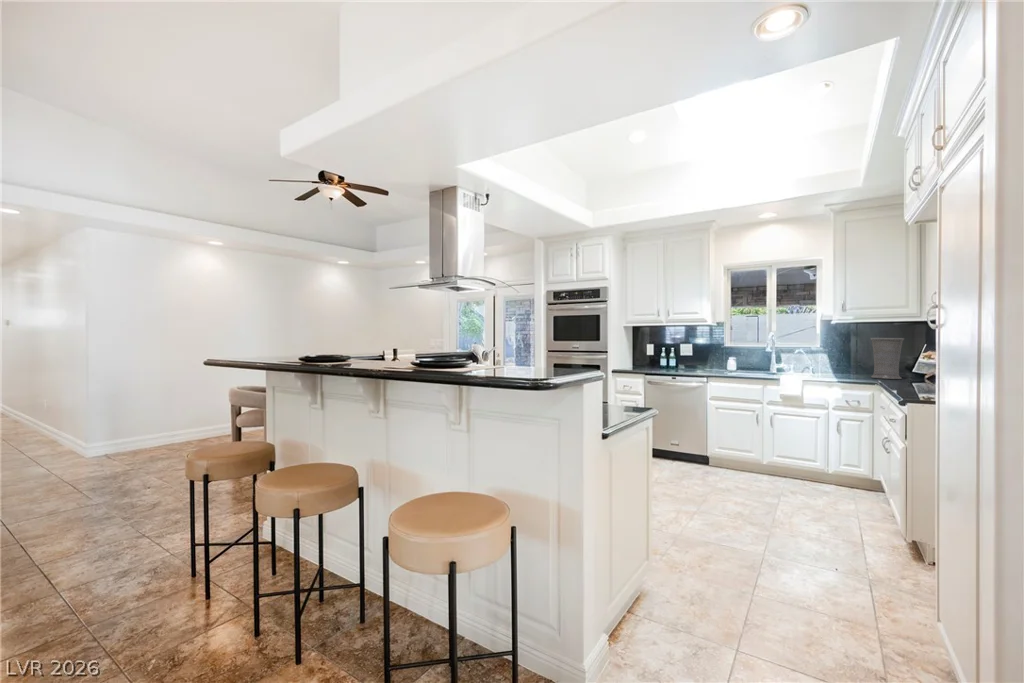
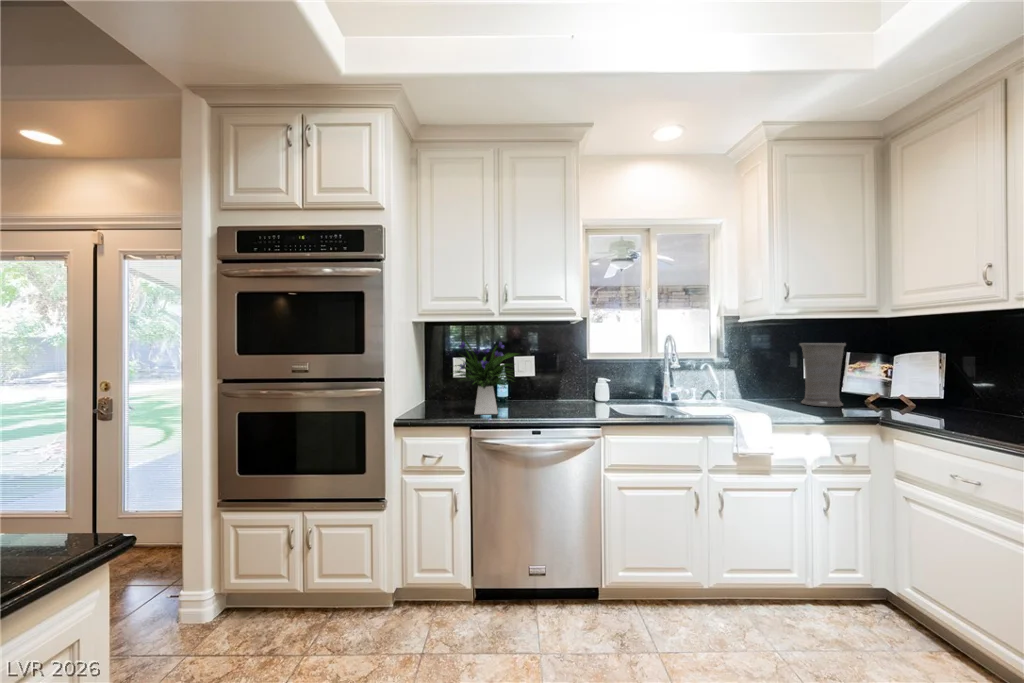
flower arrangement: none [639,333,676,371] -> present [454,337,519,414]

